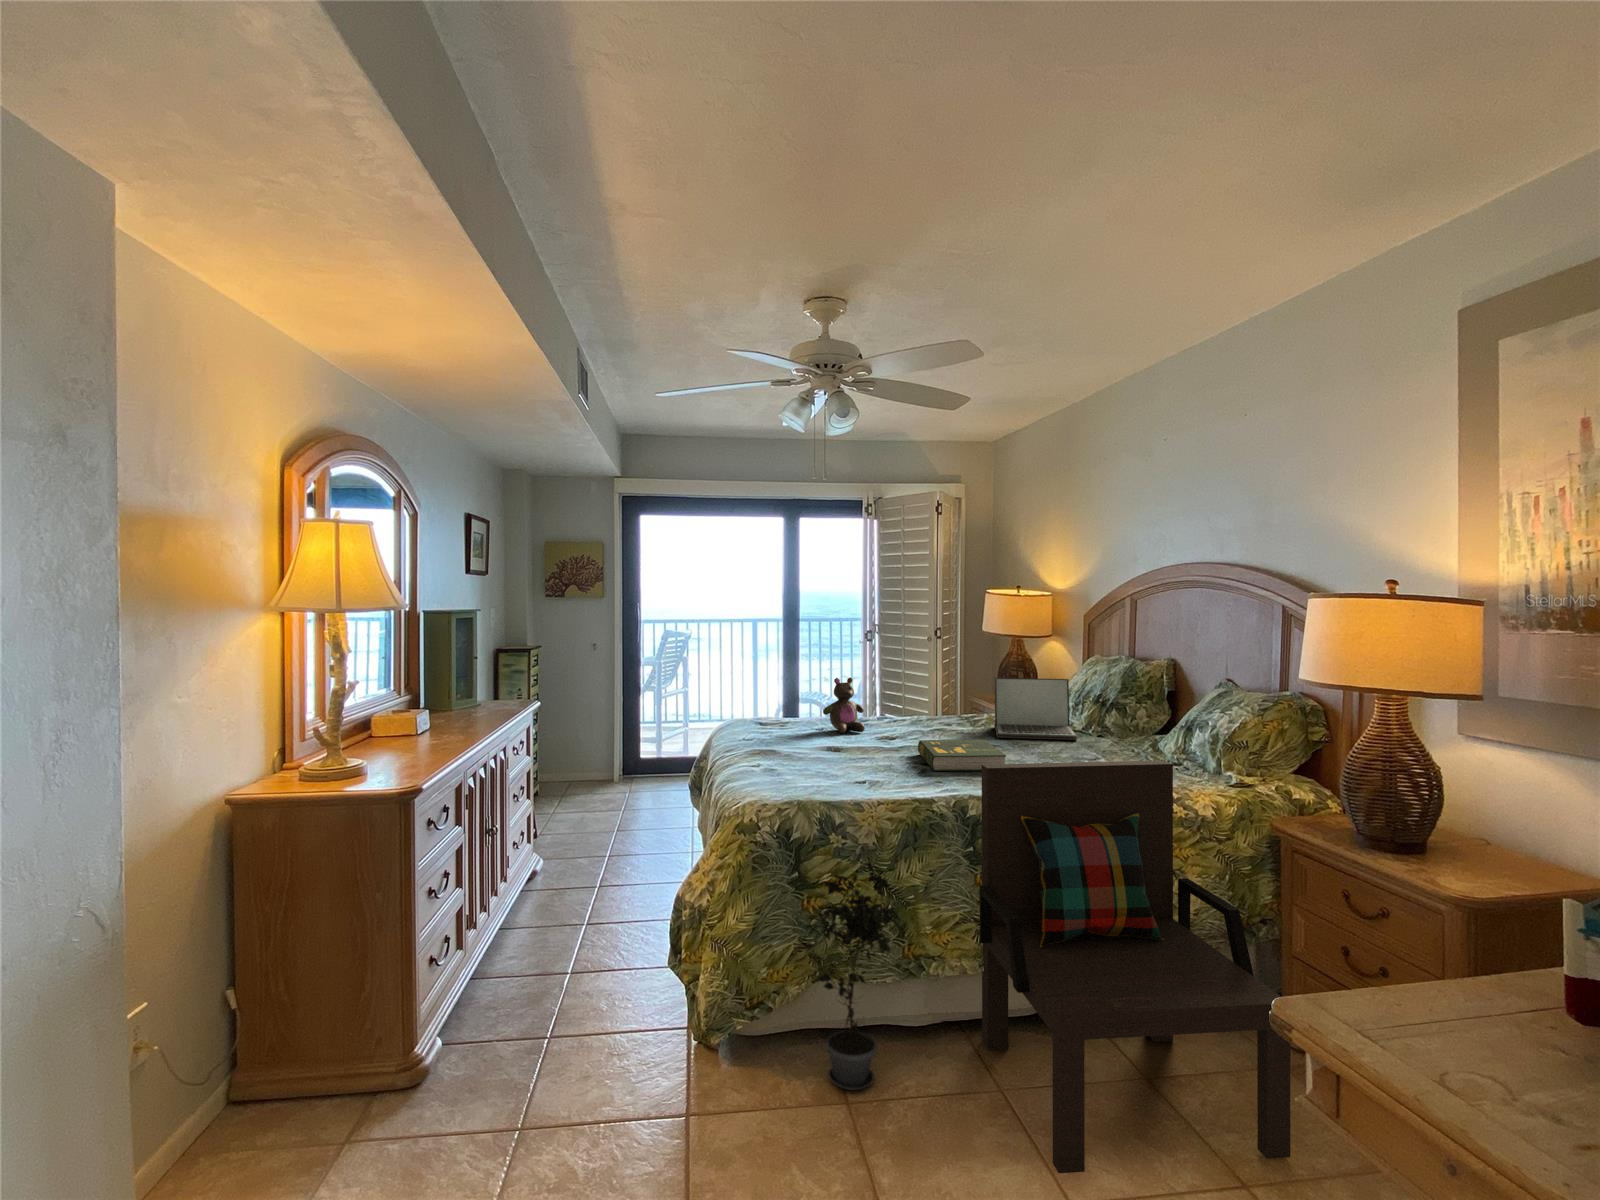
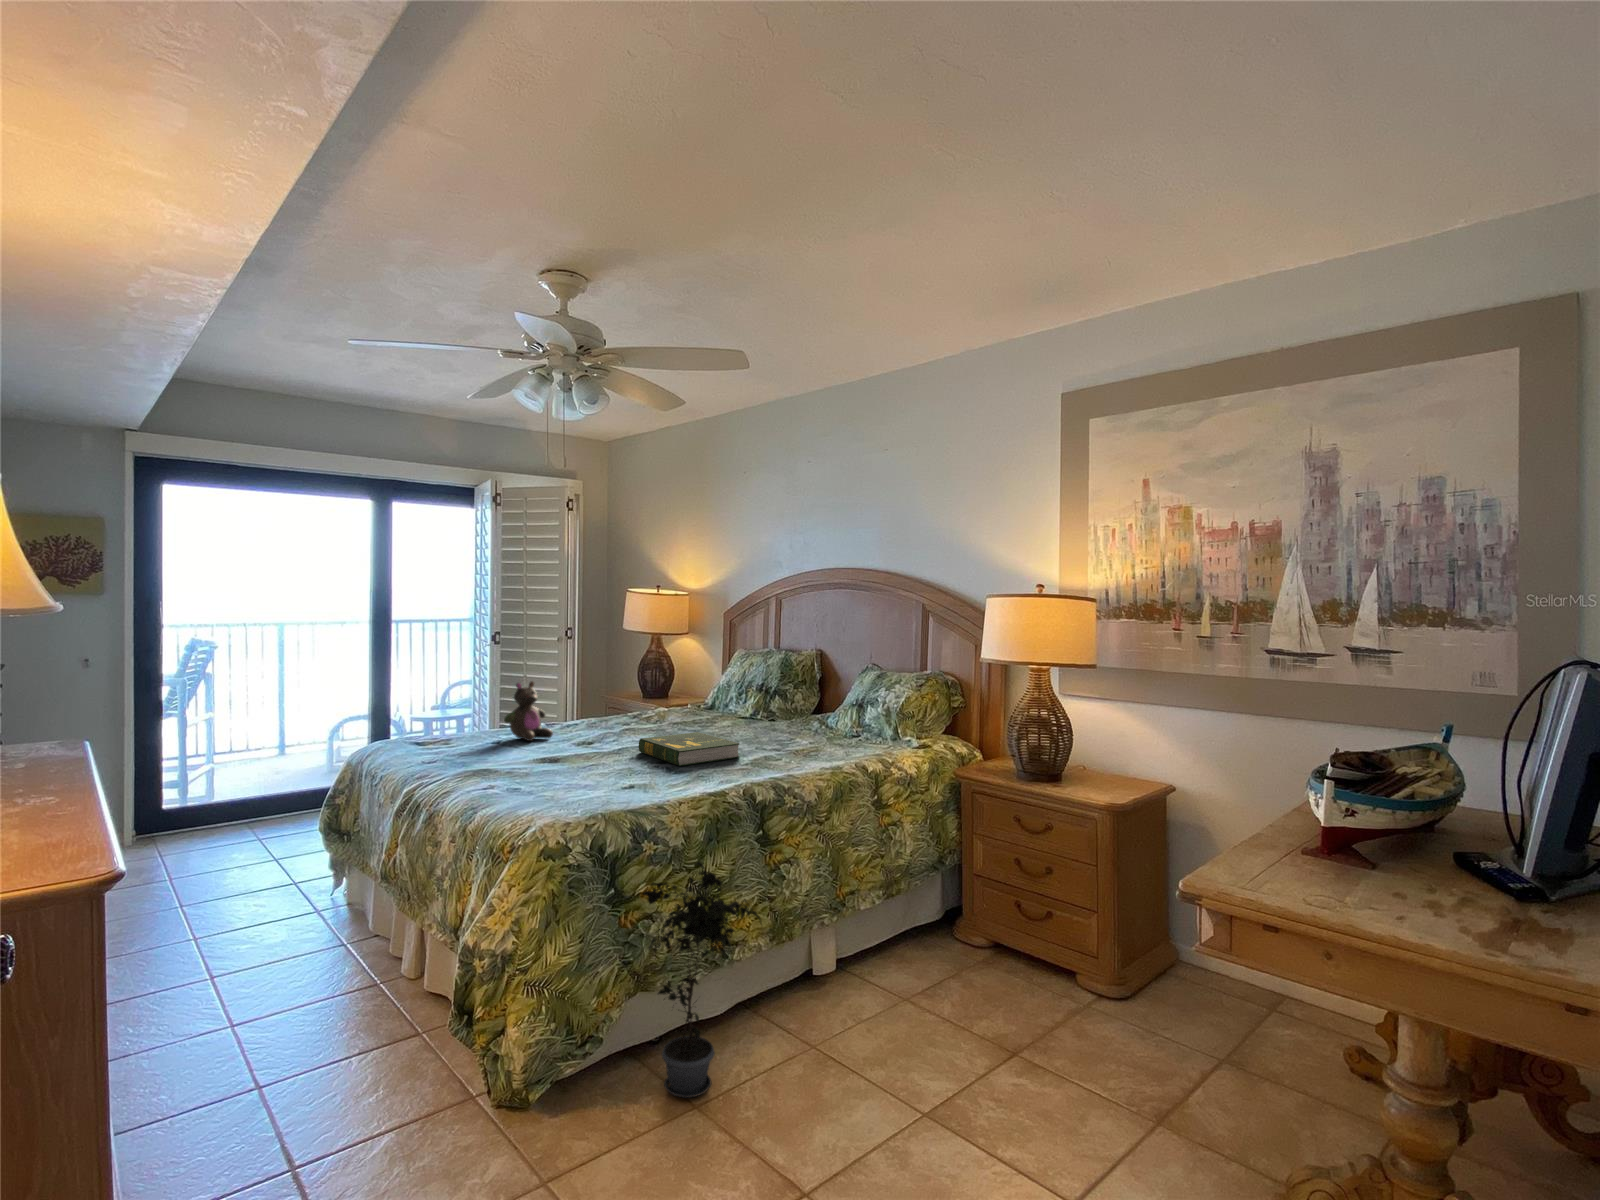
laptop: present [994,678,1077,740] -> none [668,671,755,730]
armchair: present [979,760,1290,1173] -> none [769,732,1025,1095]

